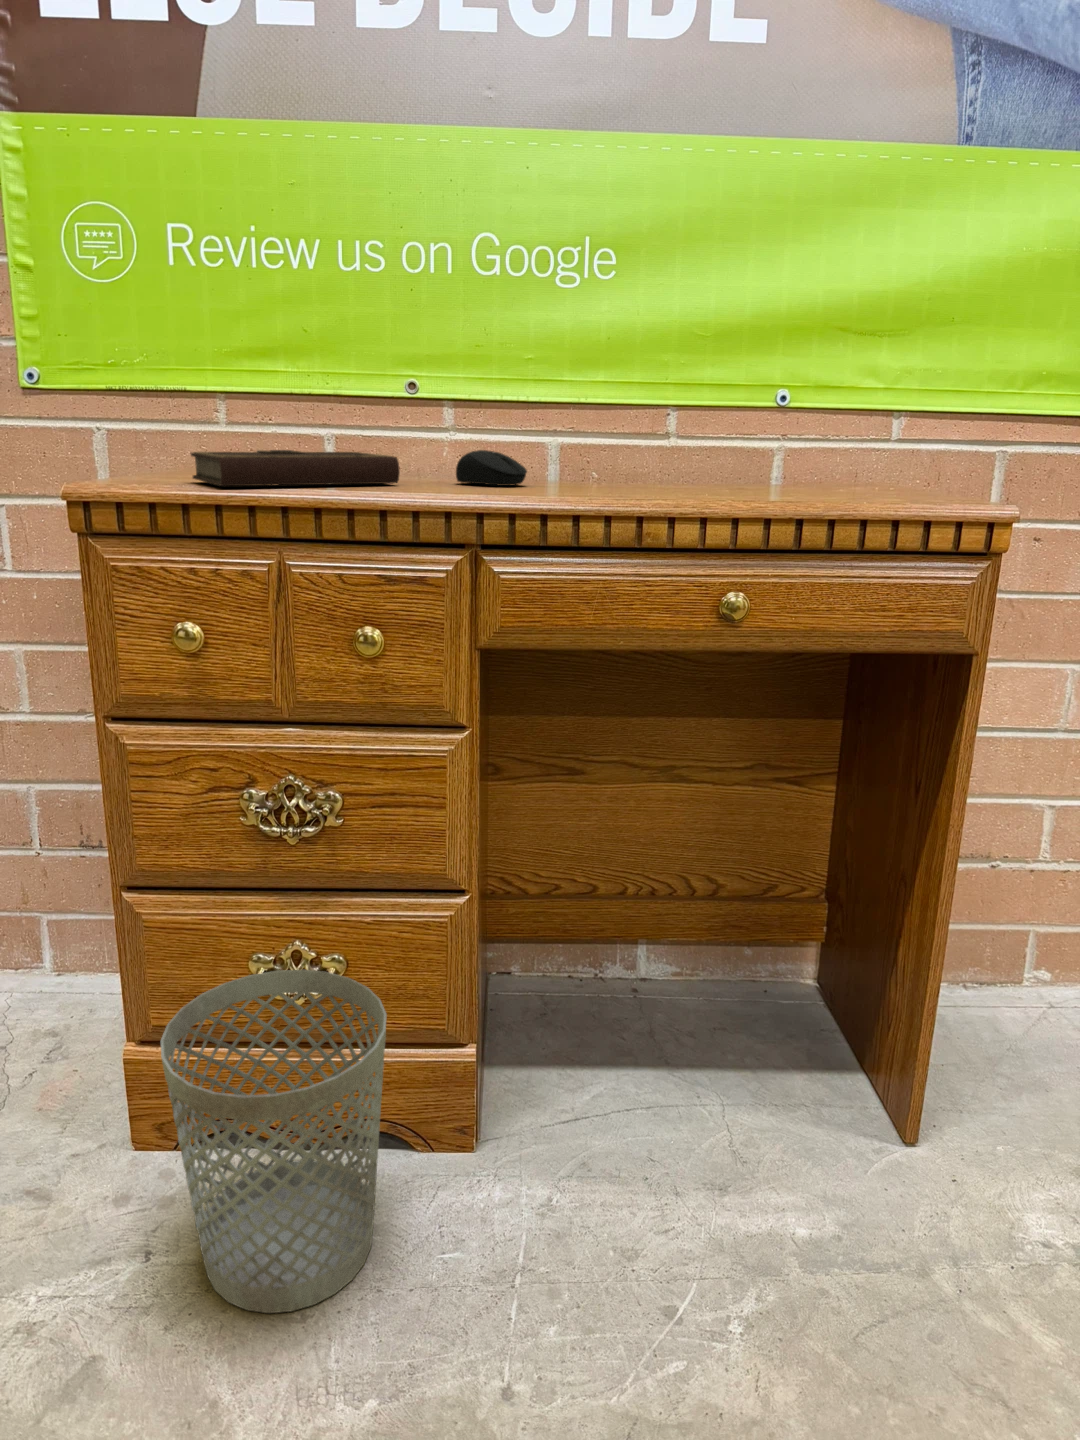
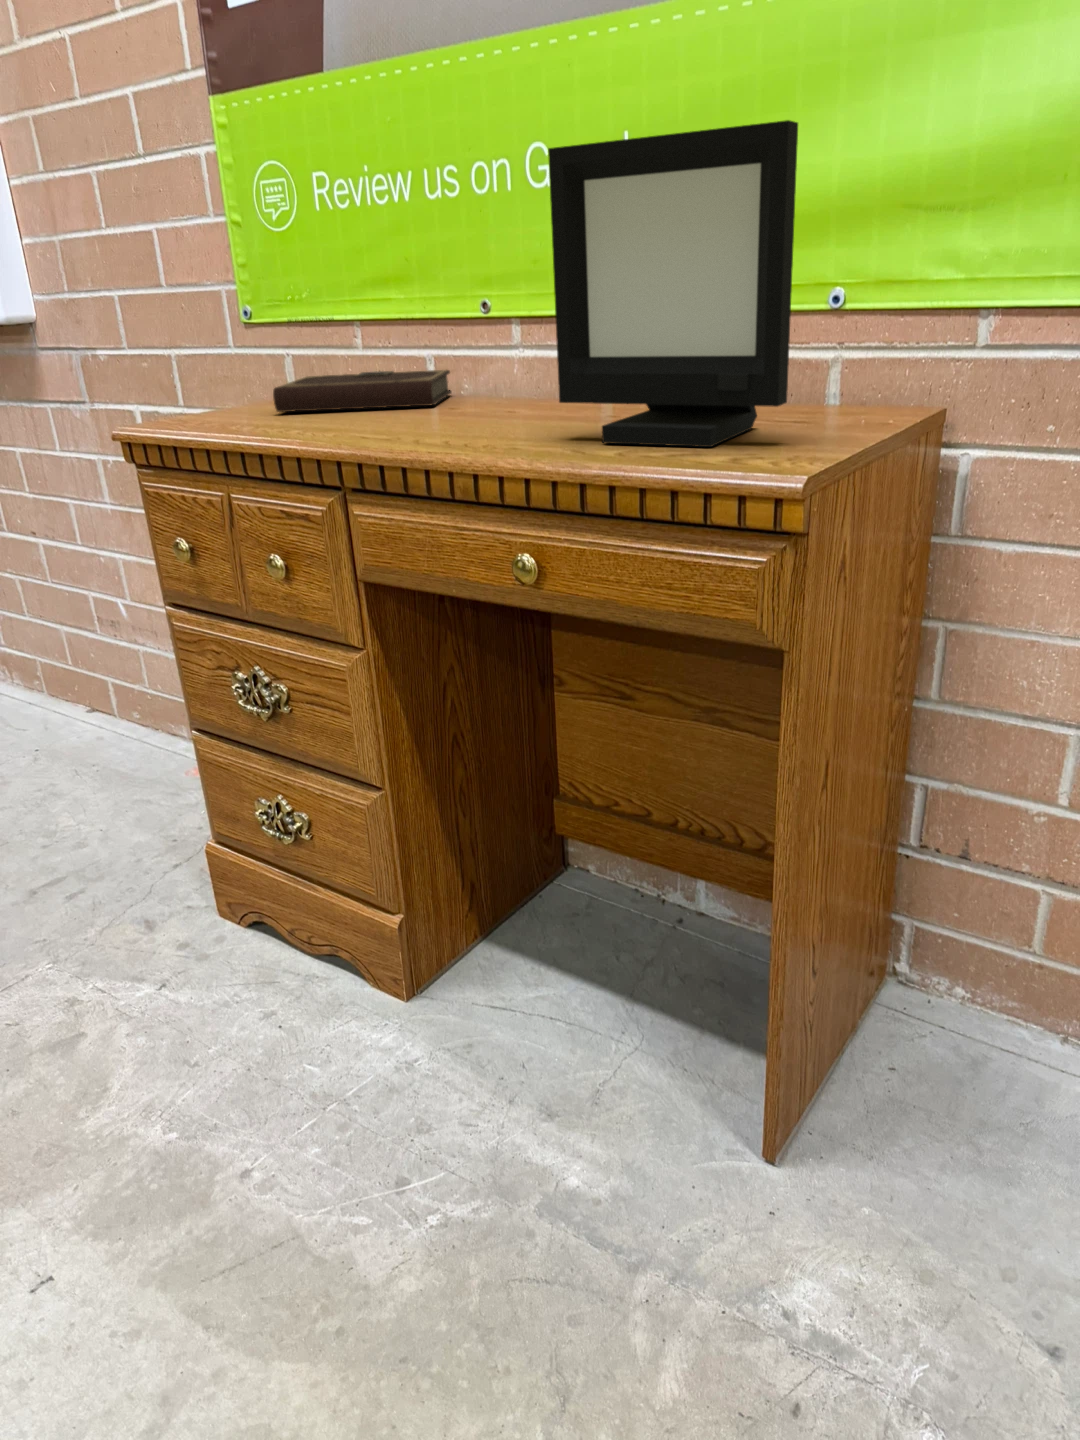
picture frame: none [693,229,932,501] -> present [548,120,798,447]
computer mouse: present [456,450,527,486] -> none [492,371,544,409]
wastebasket: present [161,970,387,1313] -> none [108,811,295,1061]

